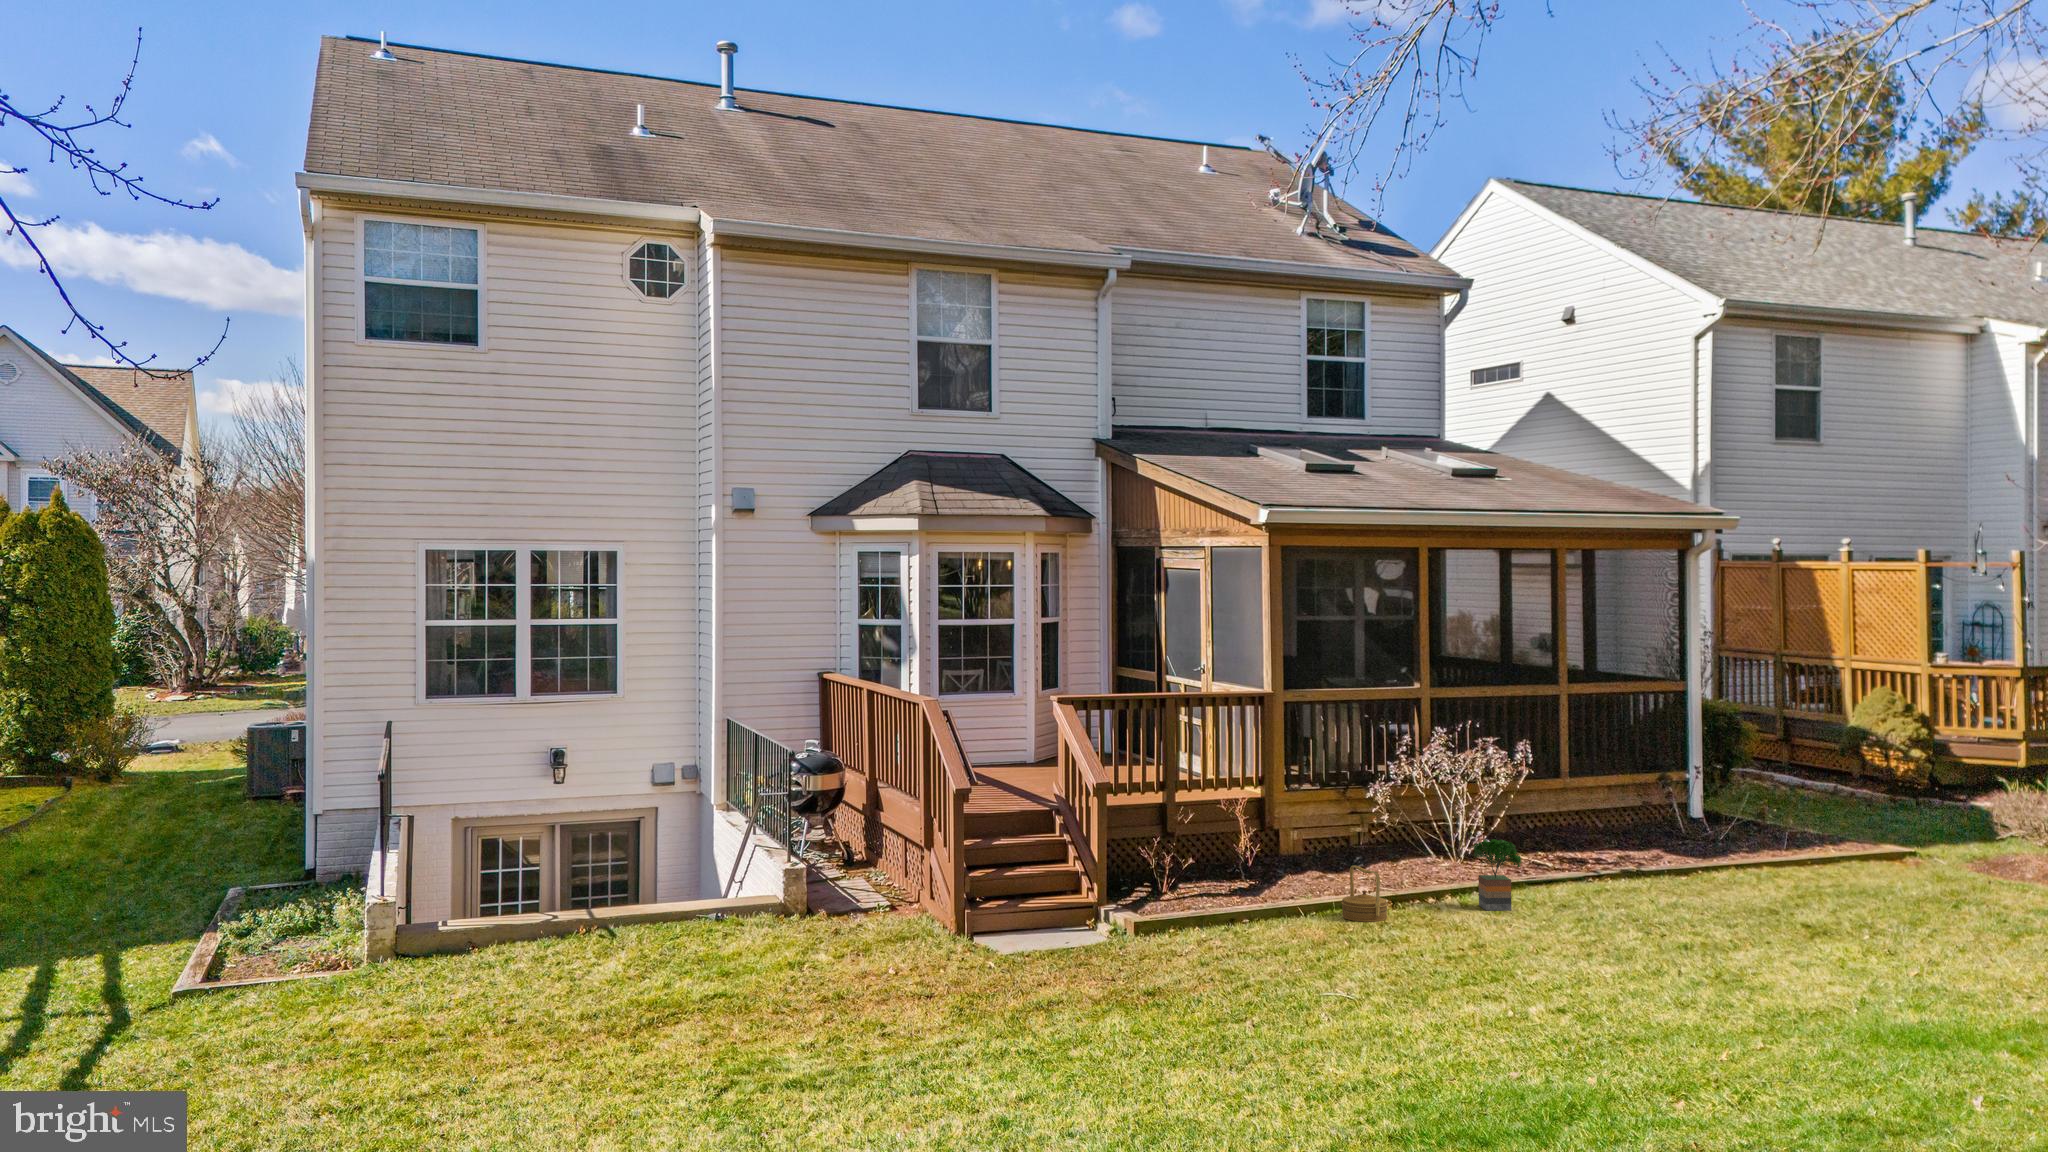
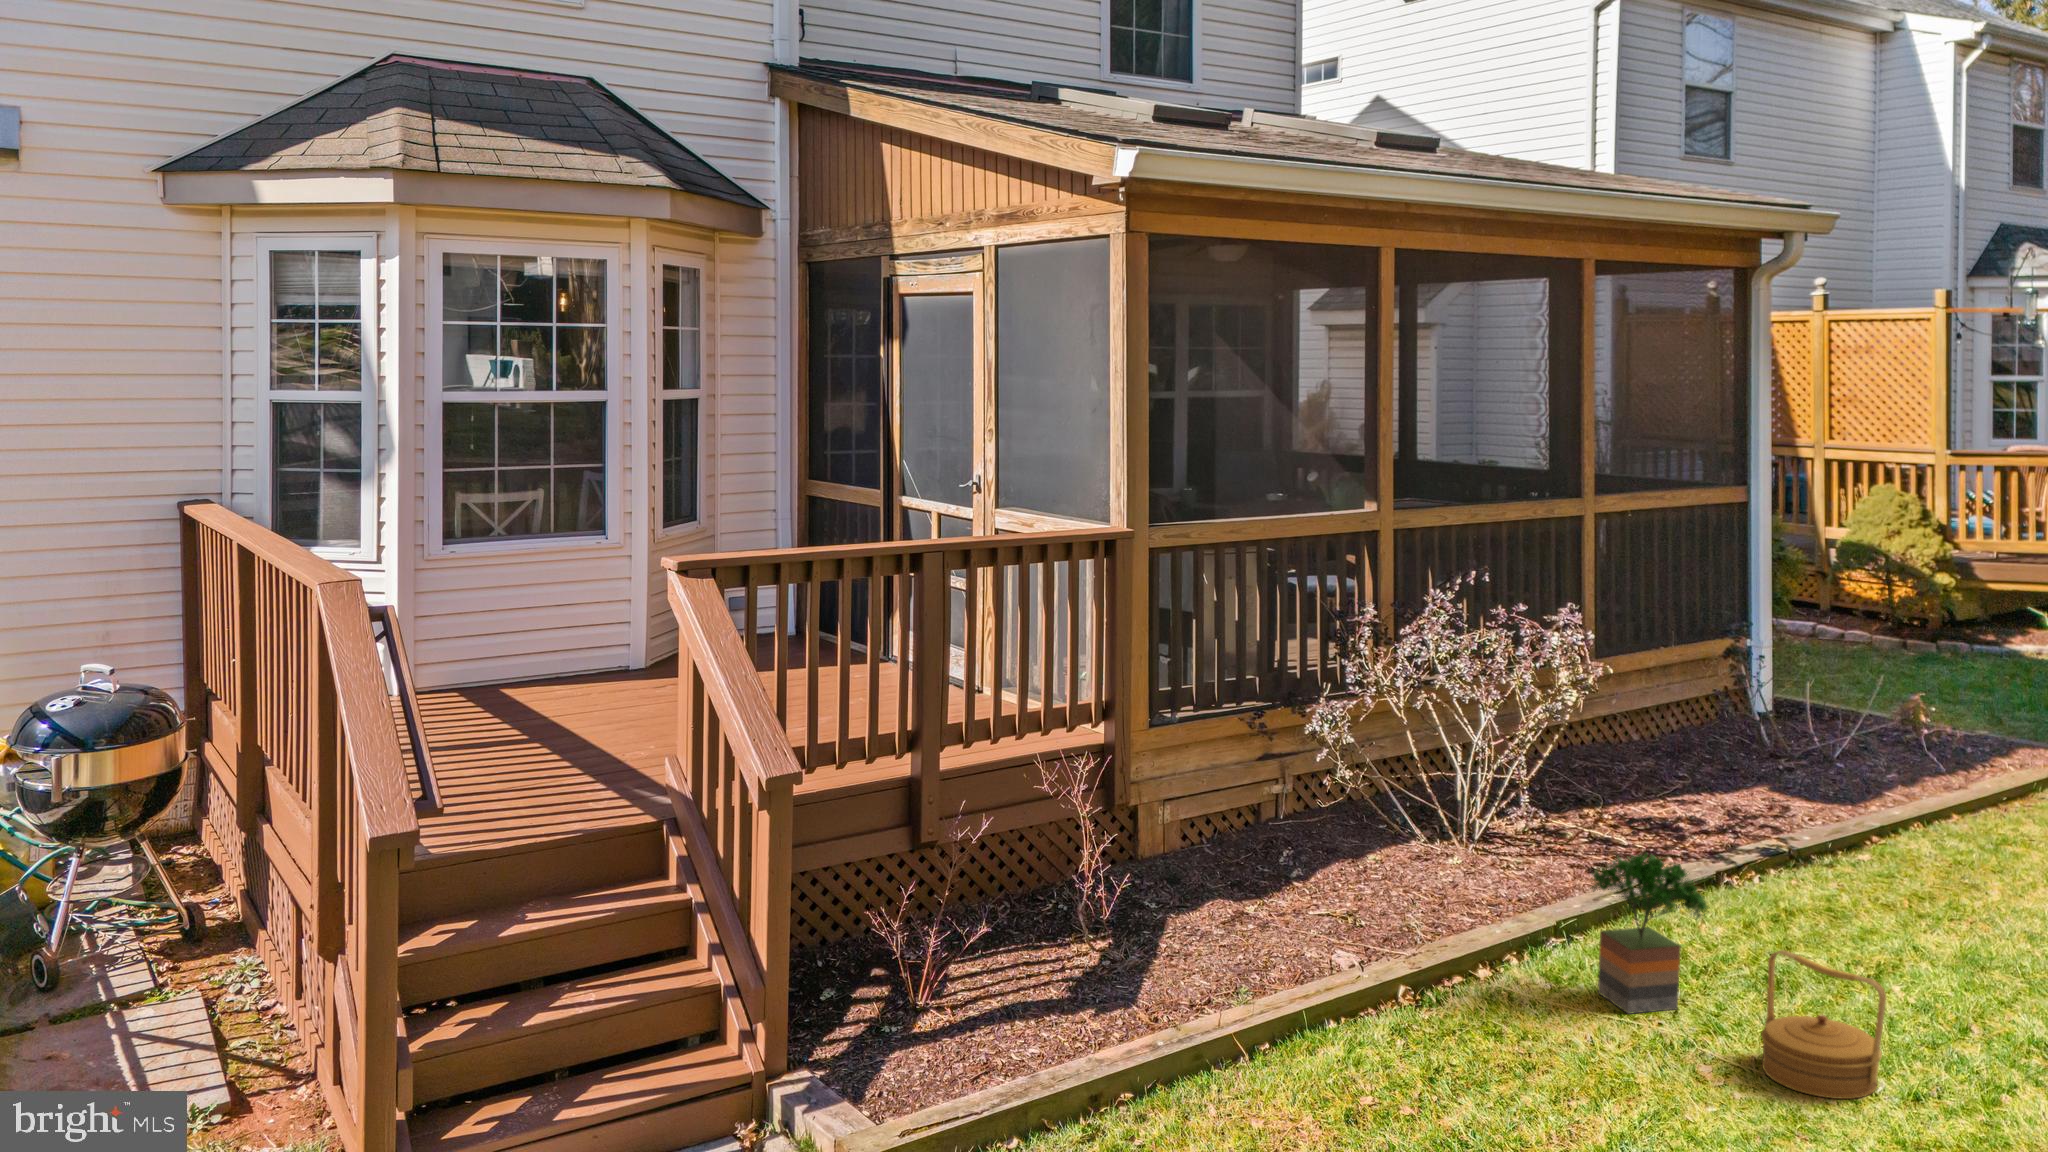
basket: present [1341,865,1388,922] -> present [1761,950,1886,1099]

